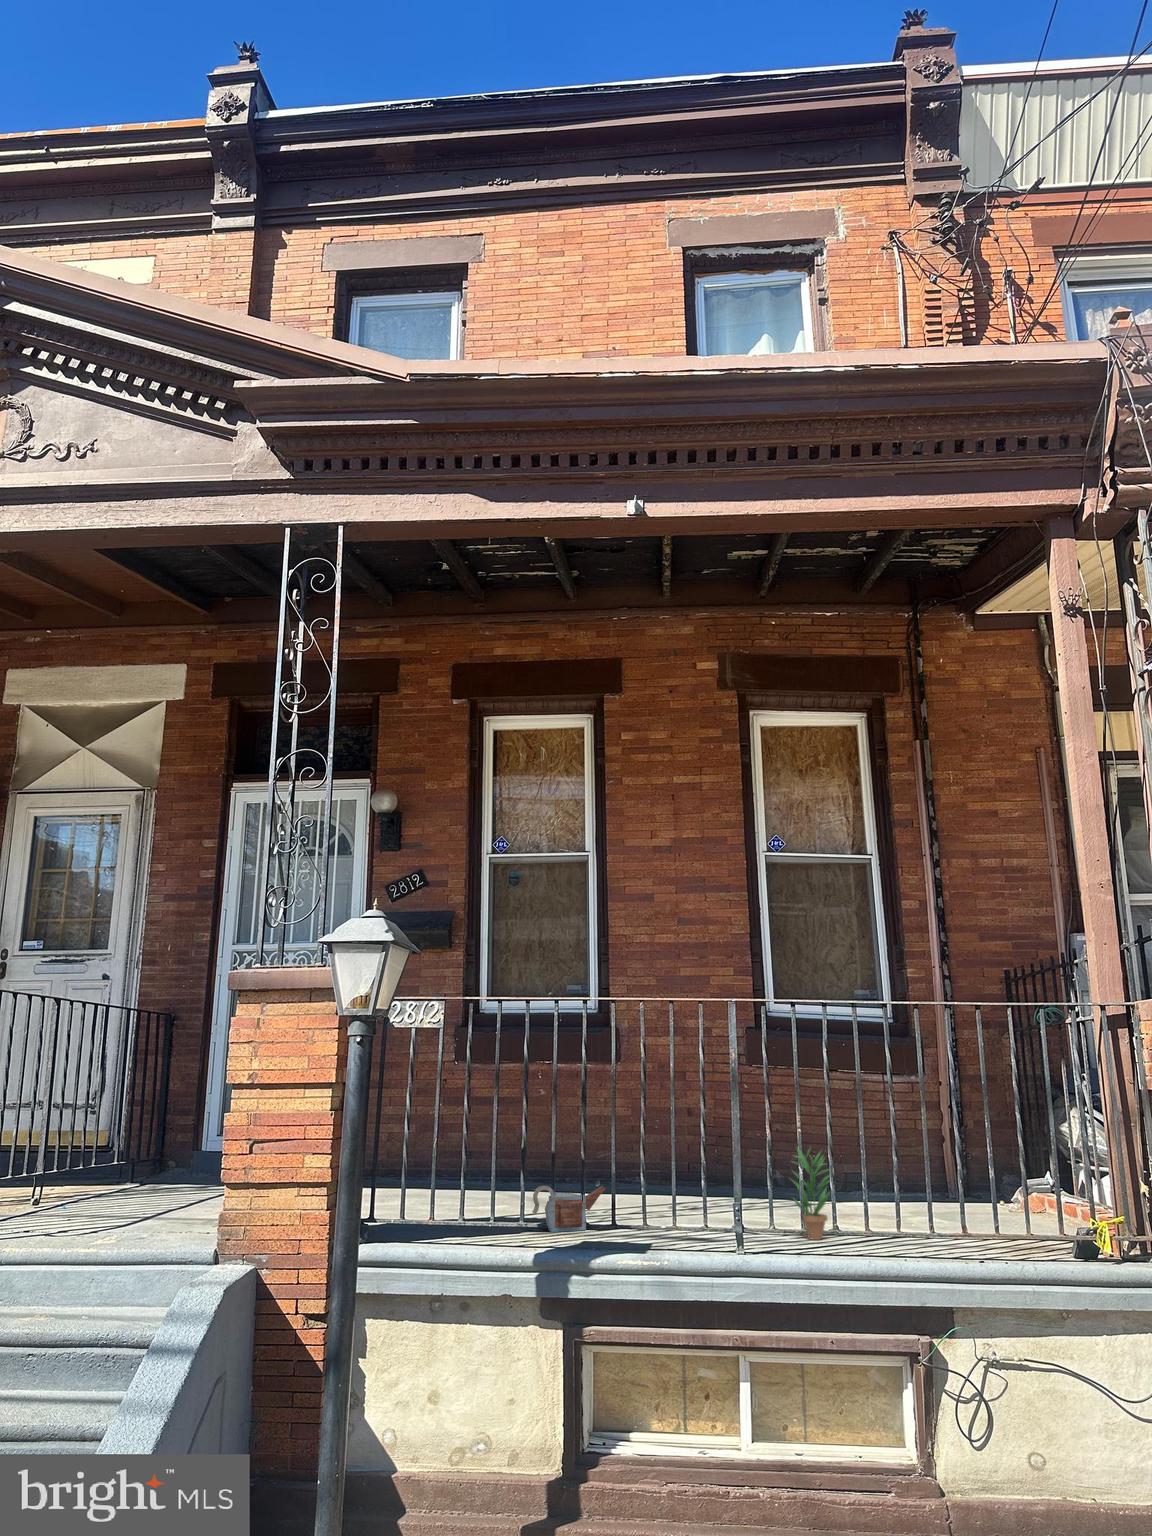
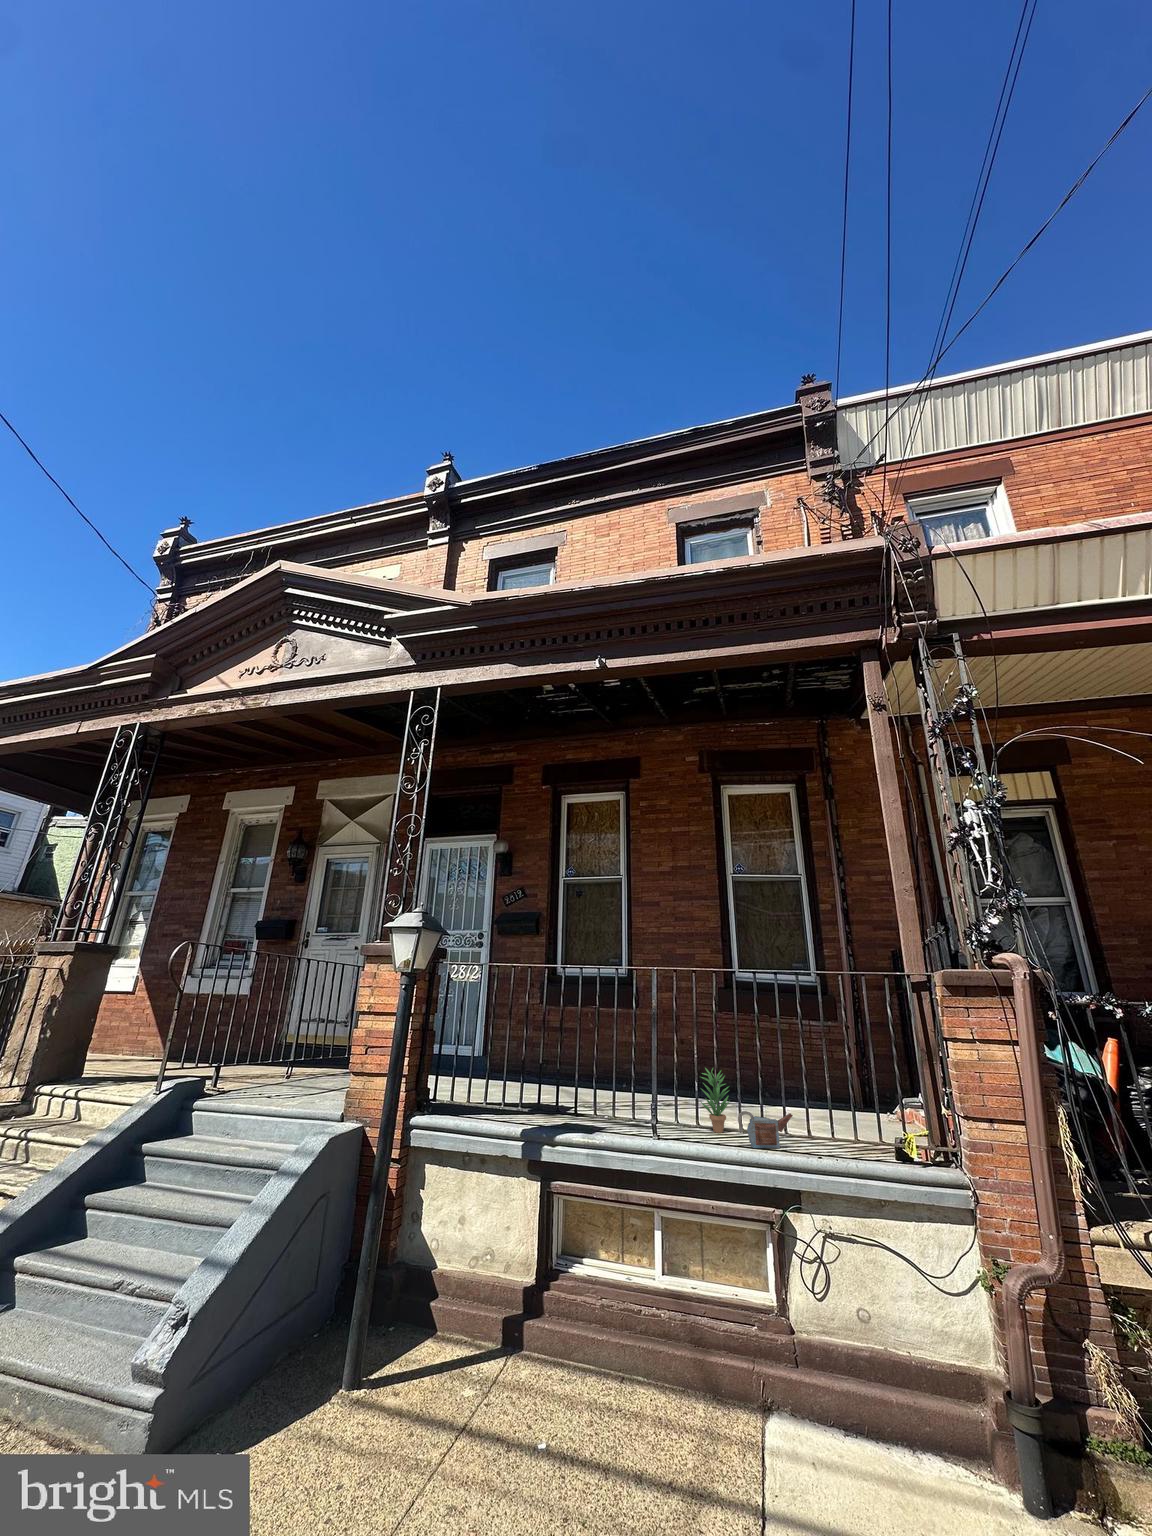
watering can: present [532,1186,606,1232] -> present [738,1111,793,1148]

